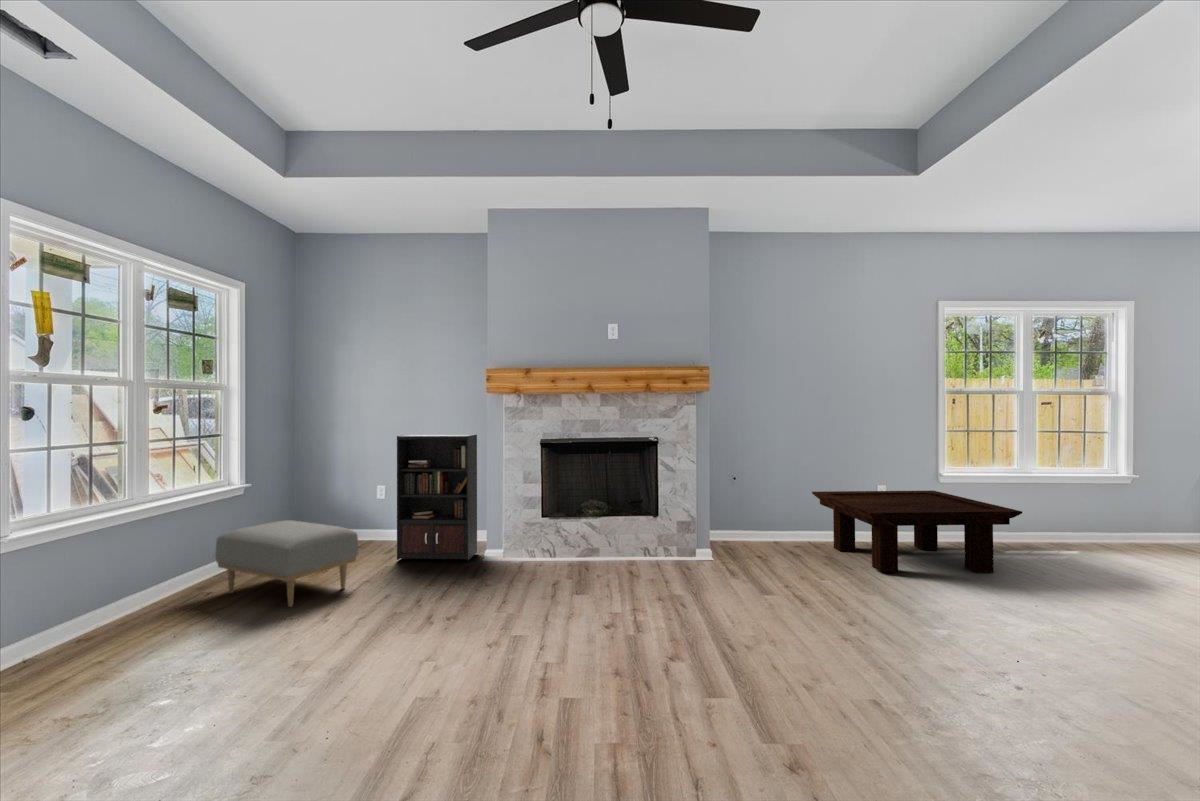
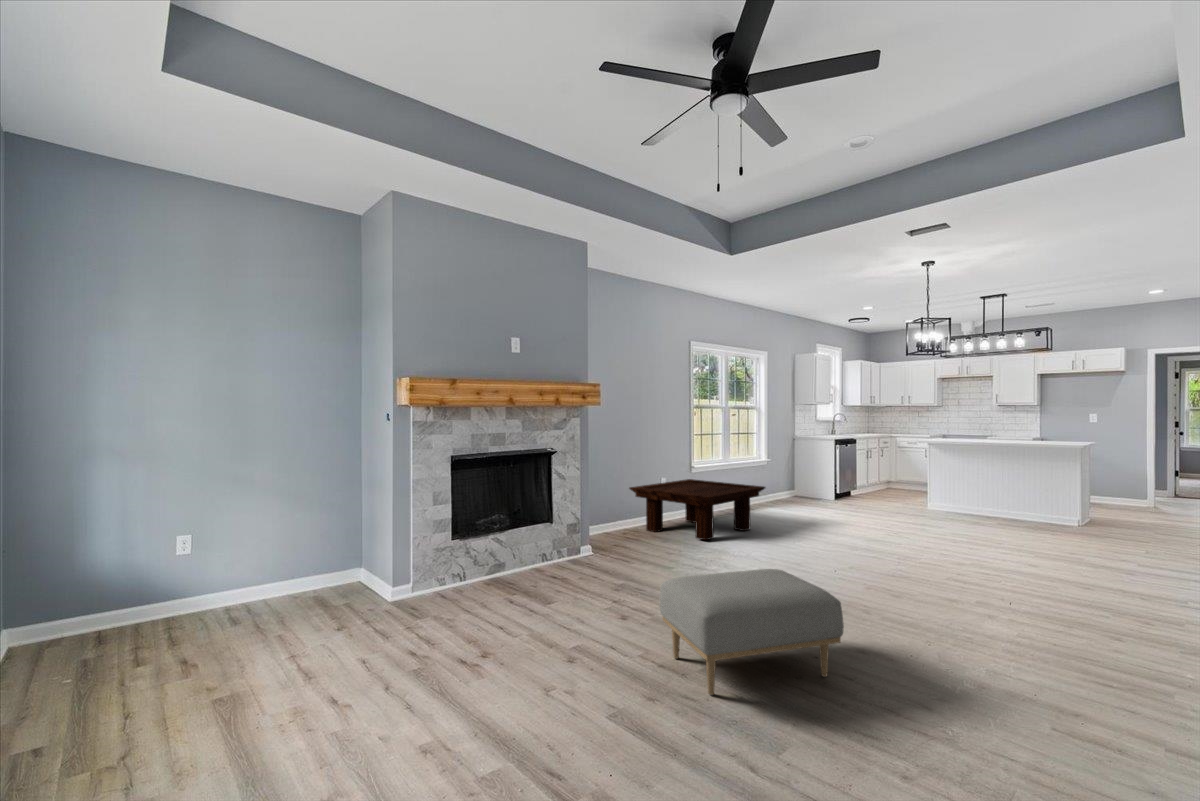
bookcase: present [397,434,477,561] -> none [267,453,380,628]
ottoman: present [215,520,358,607] -> present [660,569,844,695]

